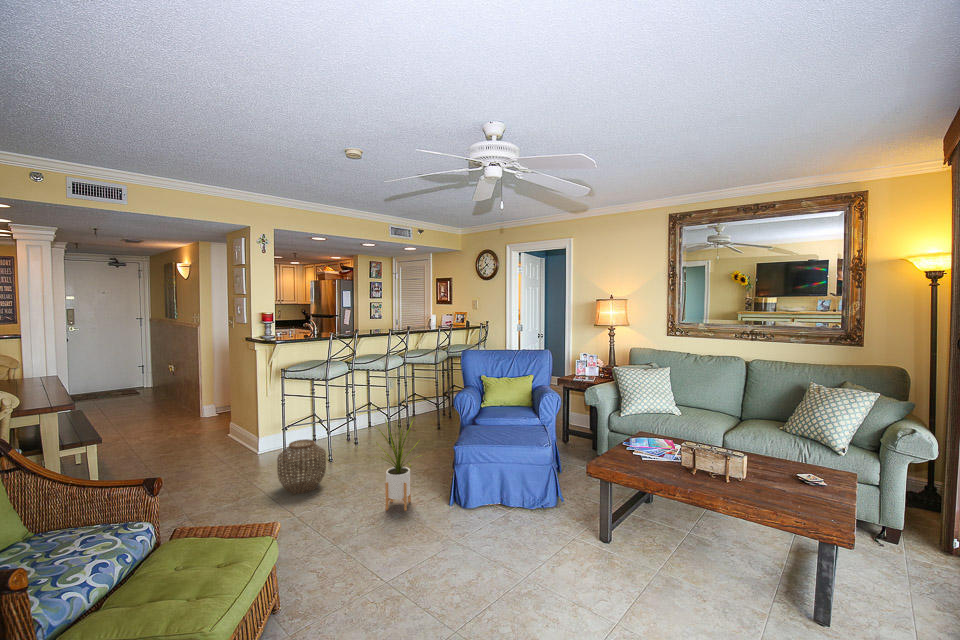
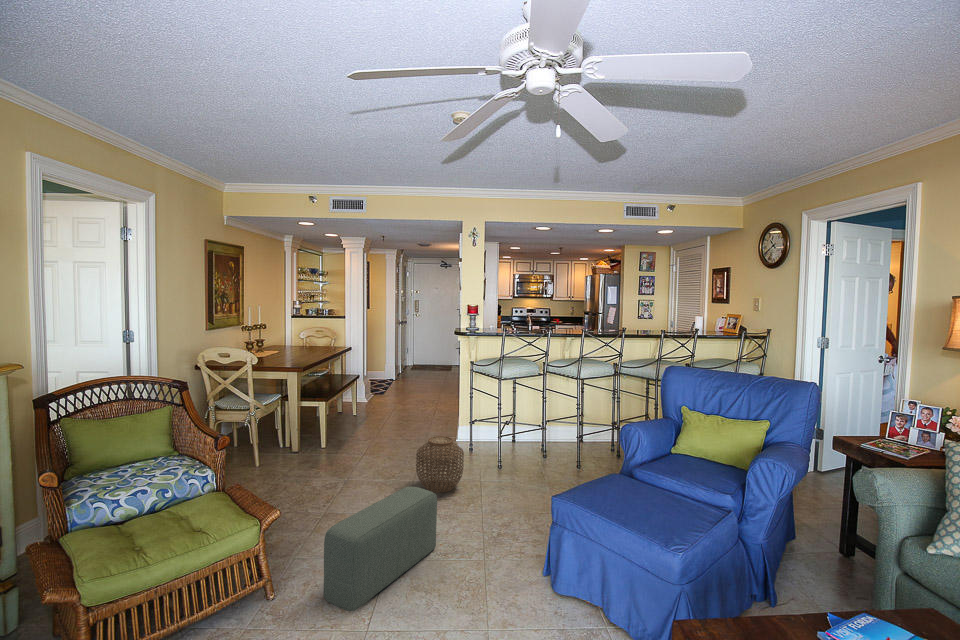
house plant: present [376,419,420,511] -> none [464,427,526,553]
pouf: none [325,477,366,589] -> present [324,486,437,611]

